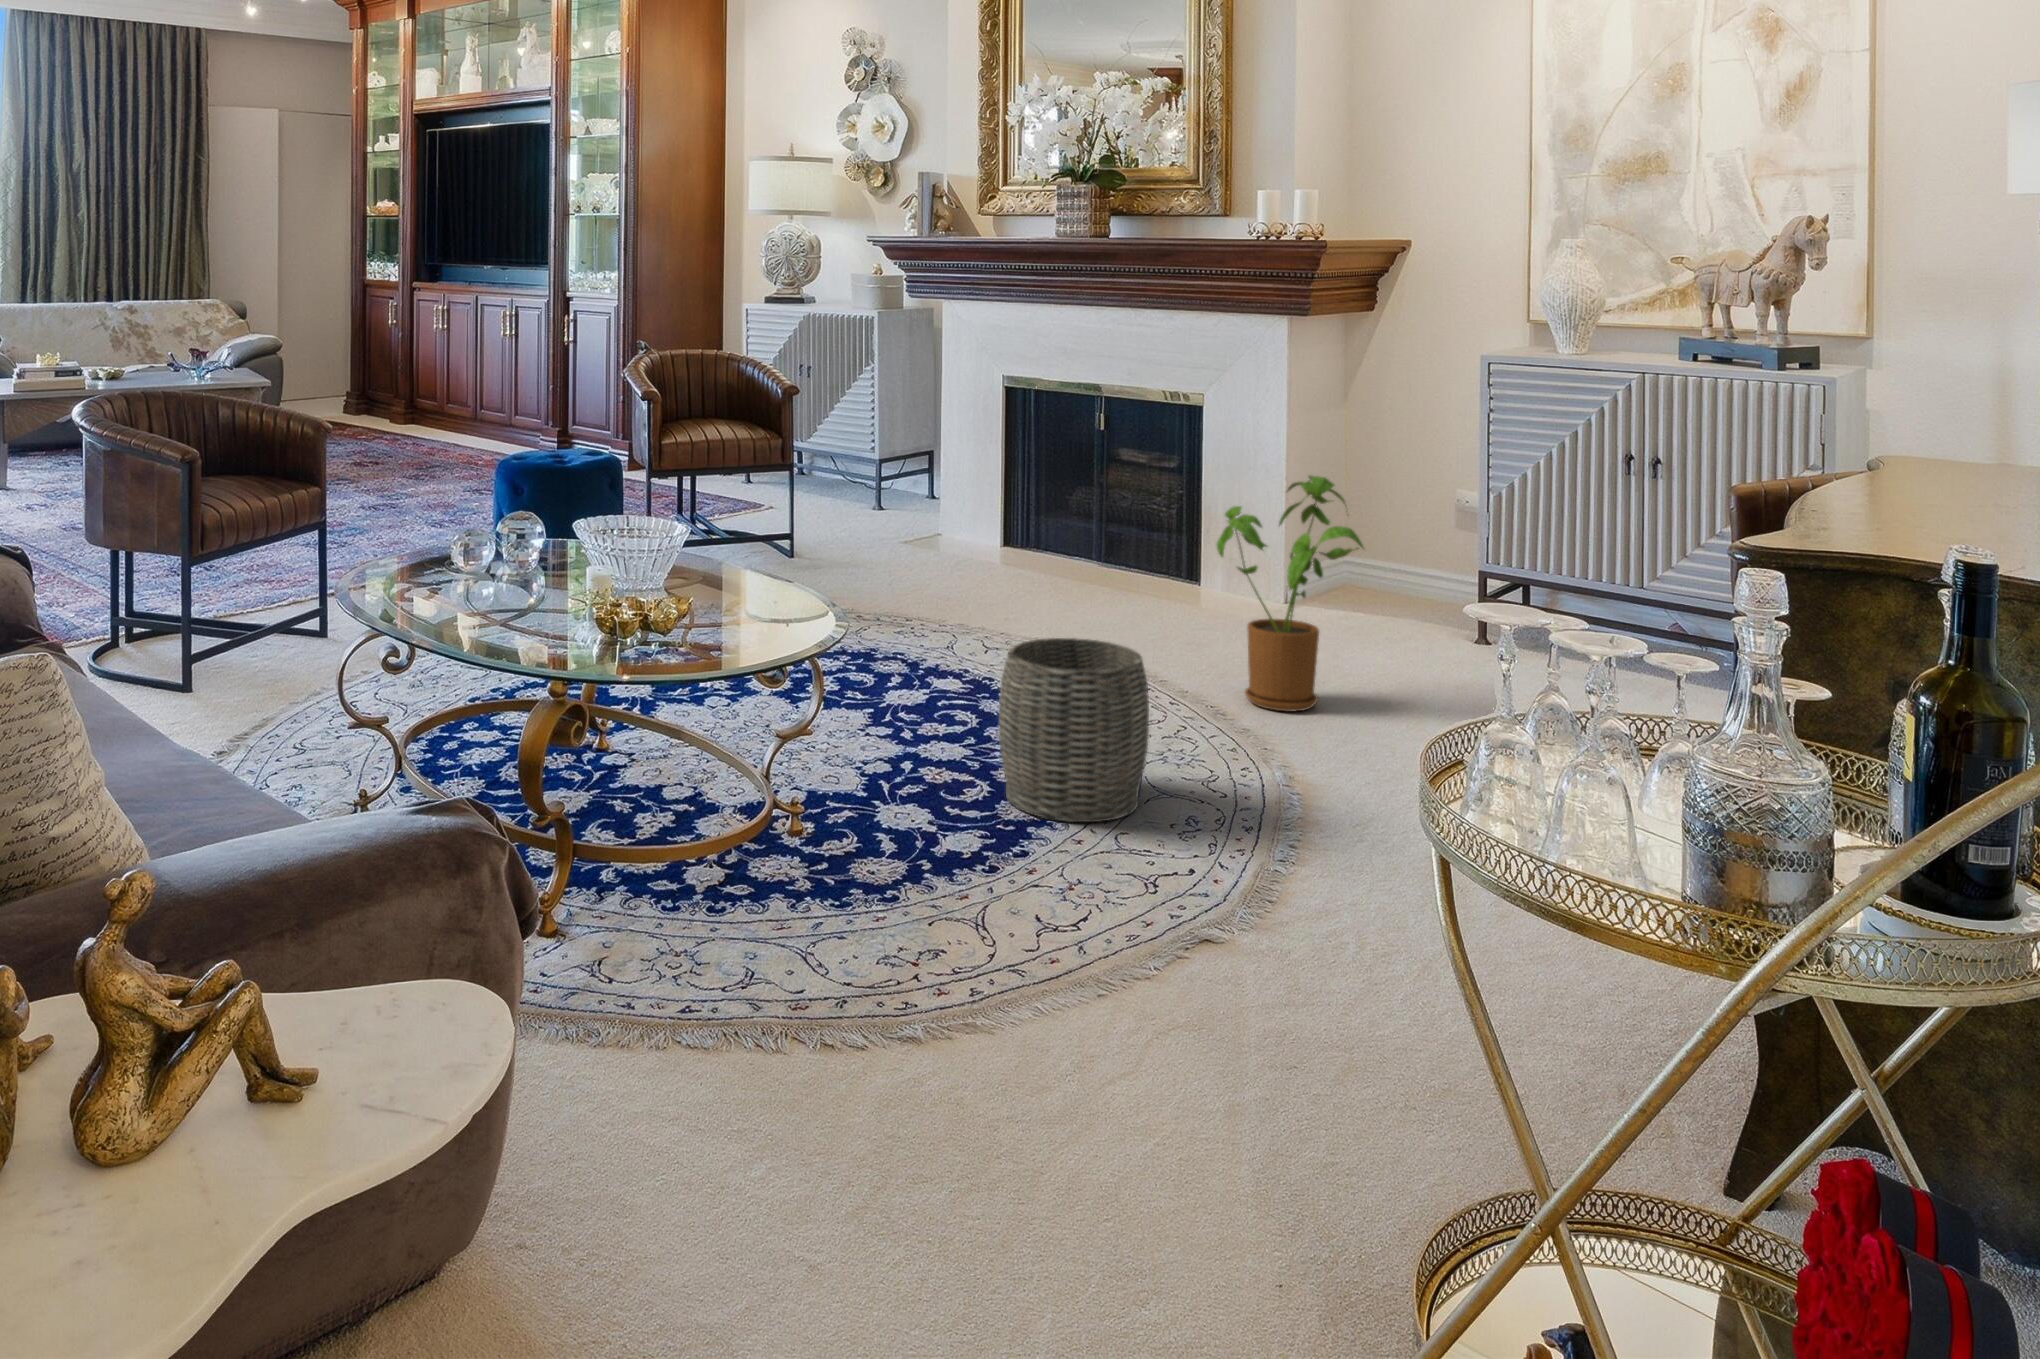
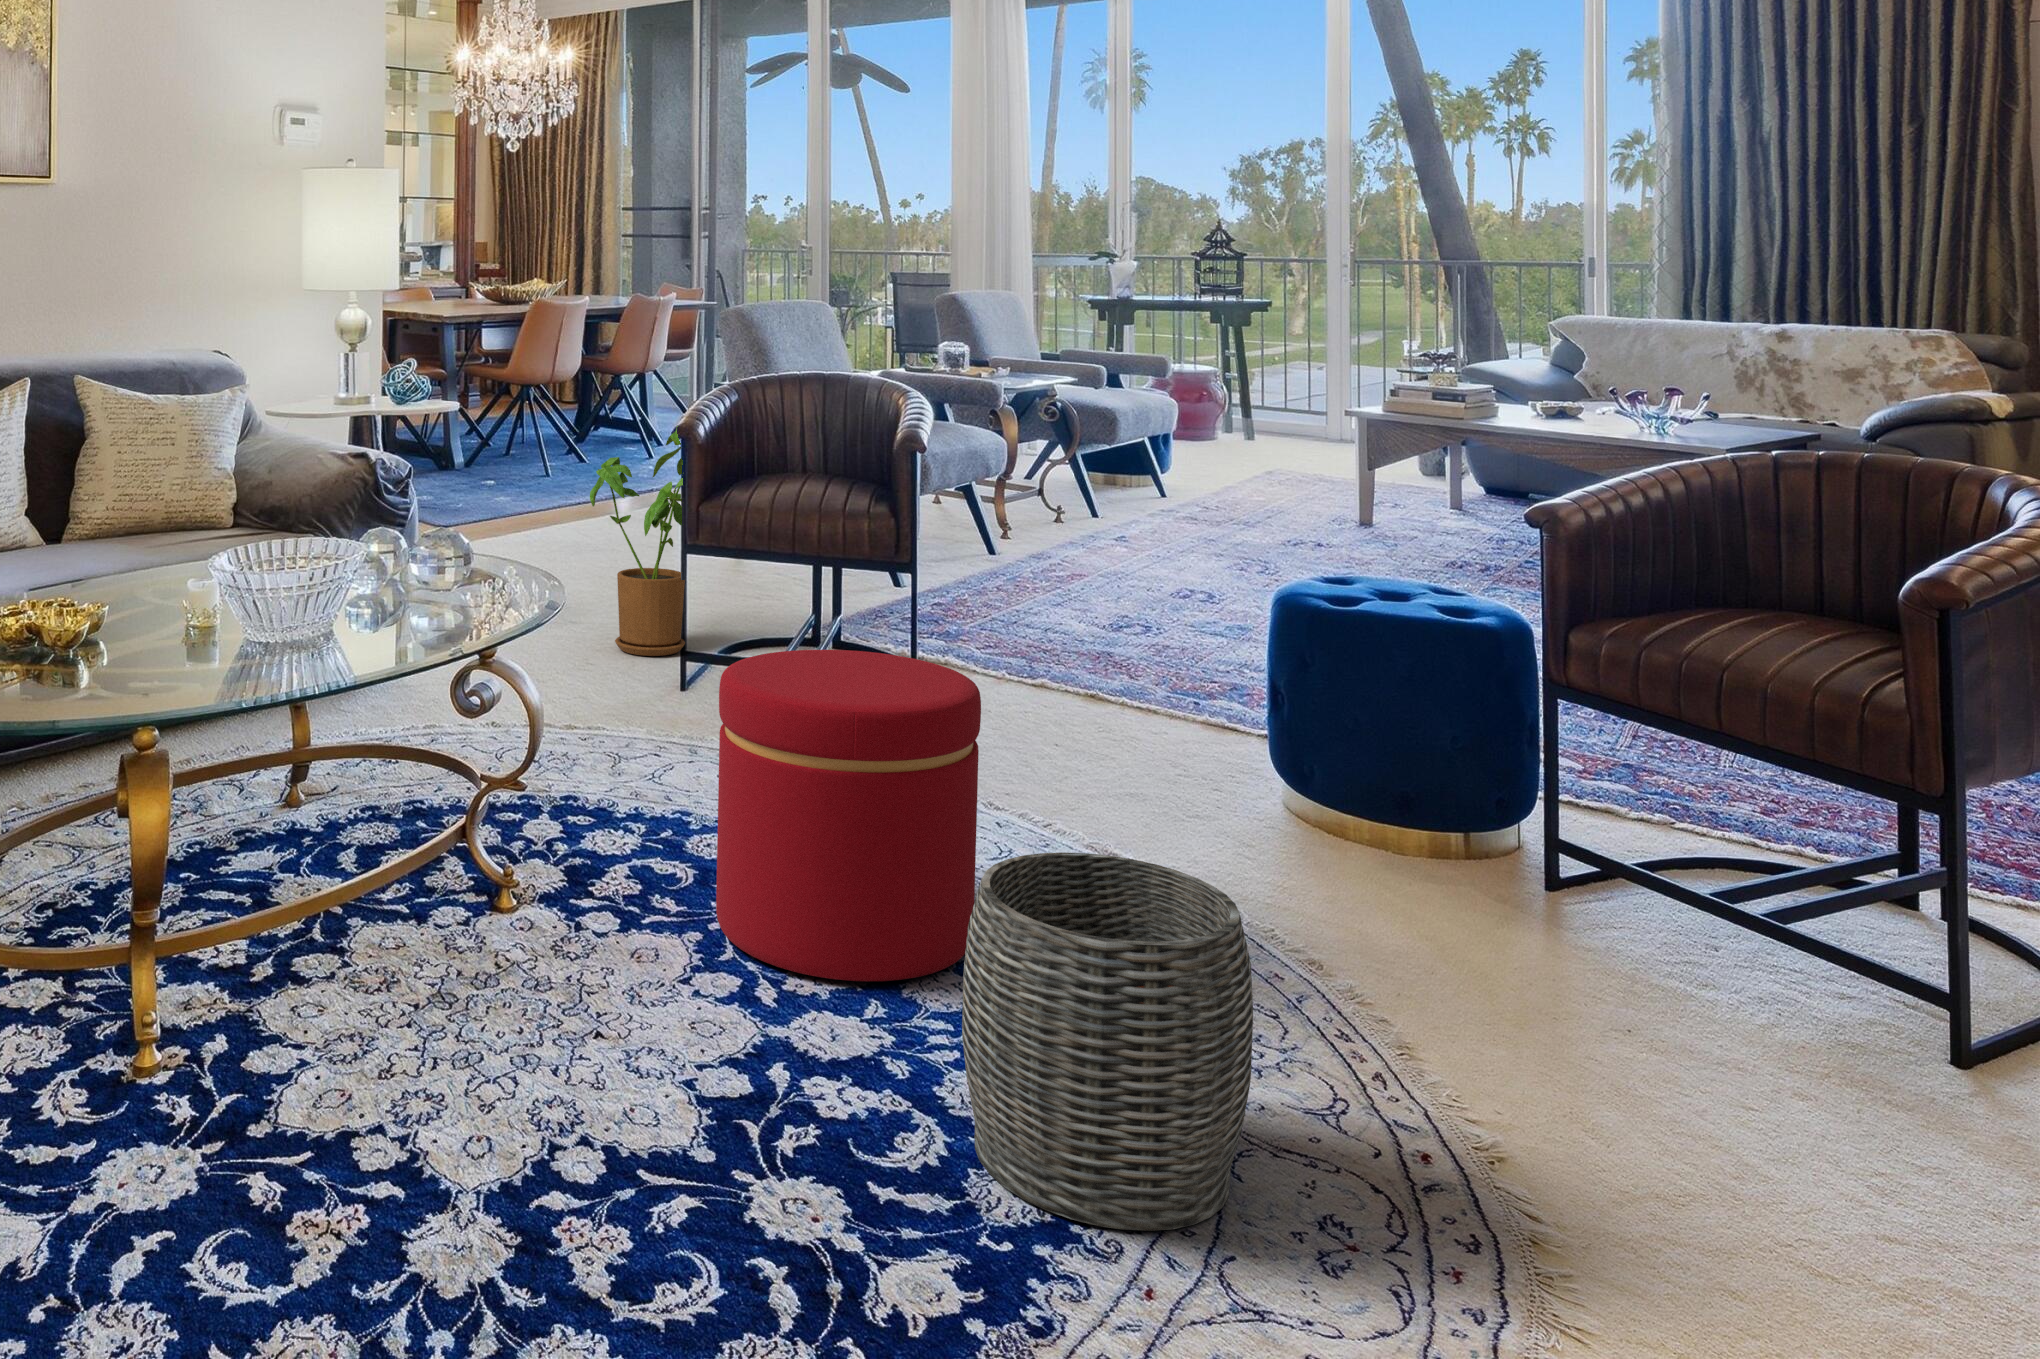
house plant: present [1216,476,1364,711] -> present [590,426,685,656]
ottoman: none [881,540,1038,729] -> present [716,650,981,981]

